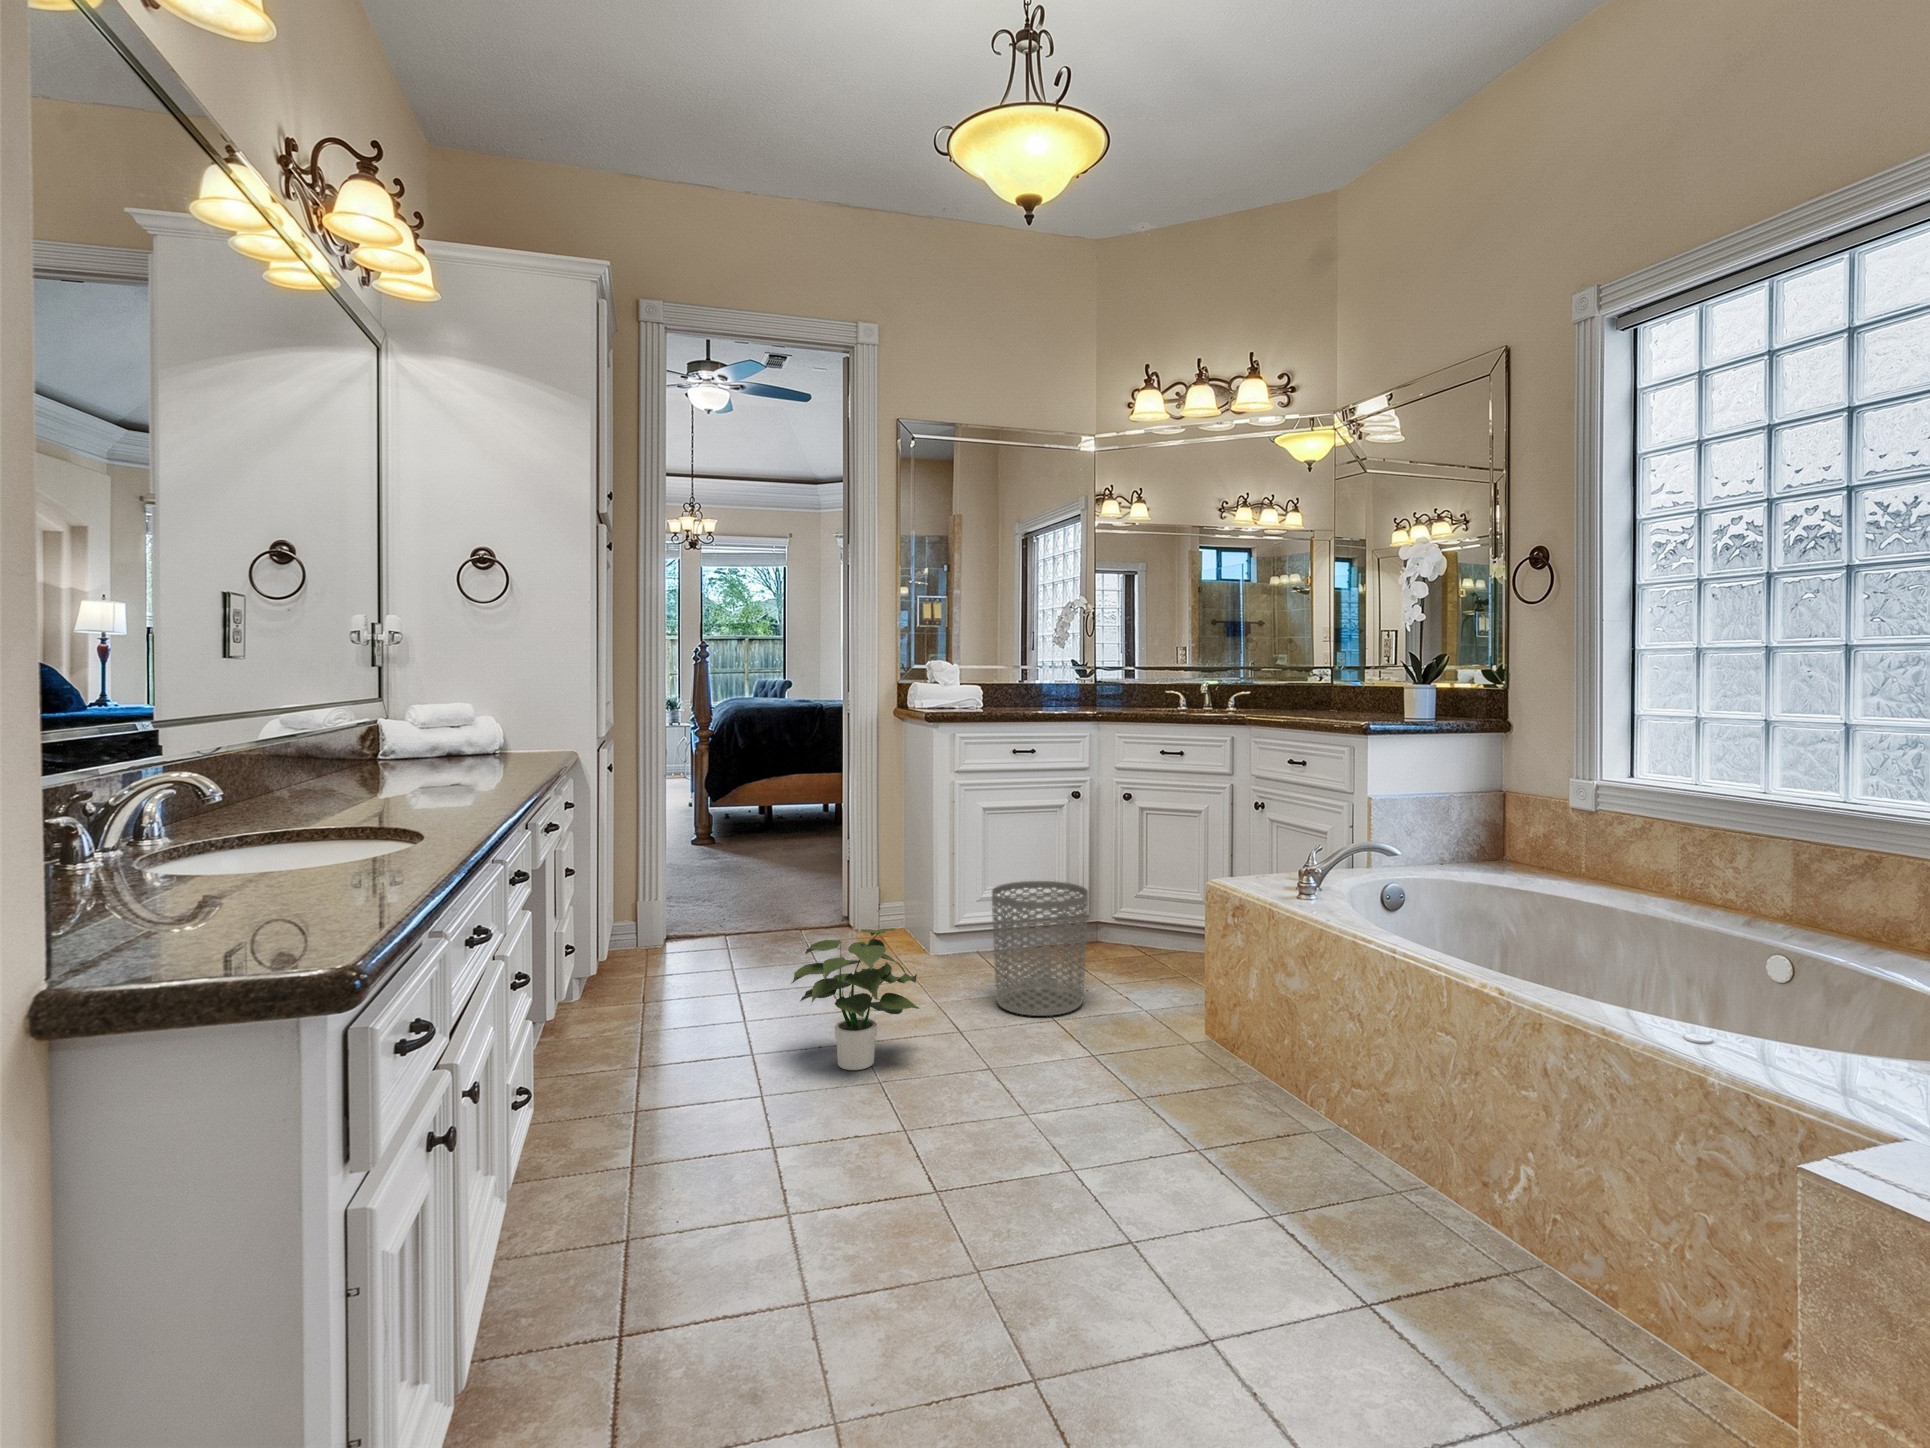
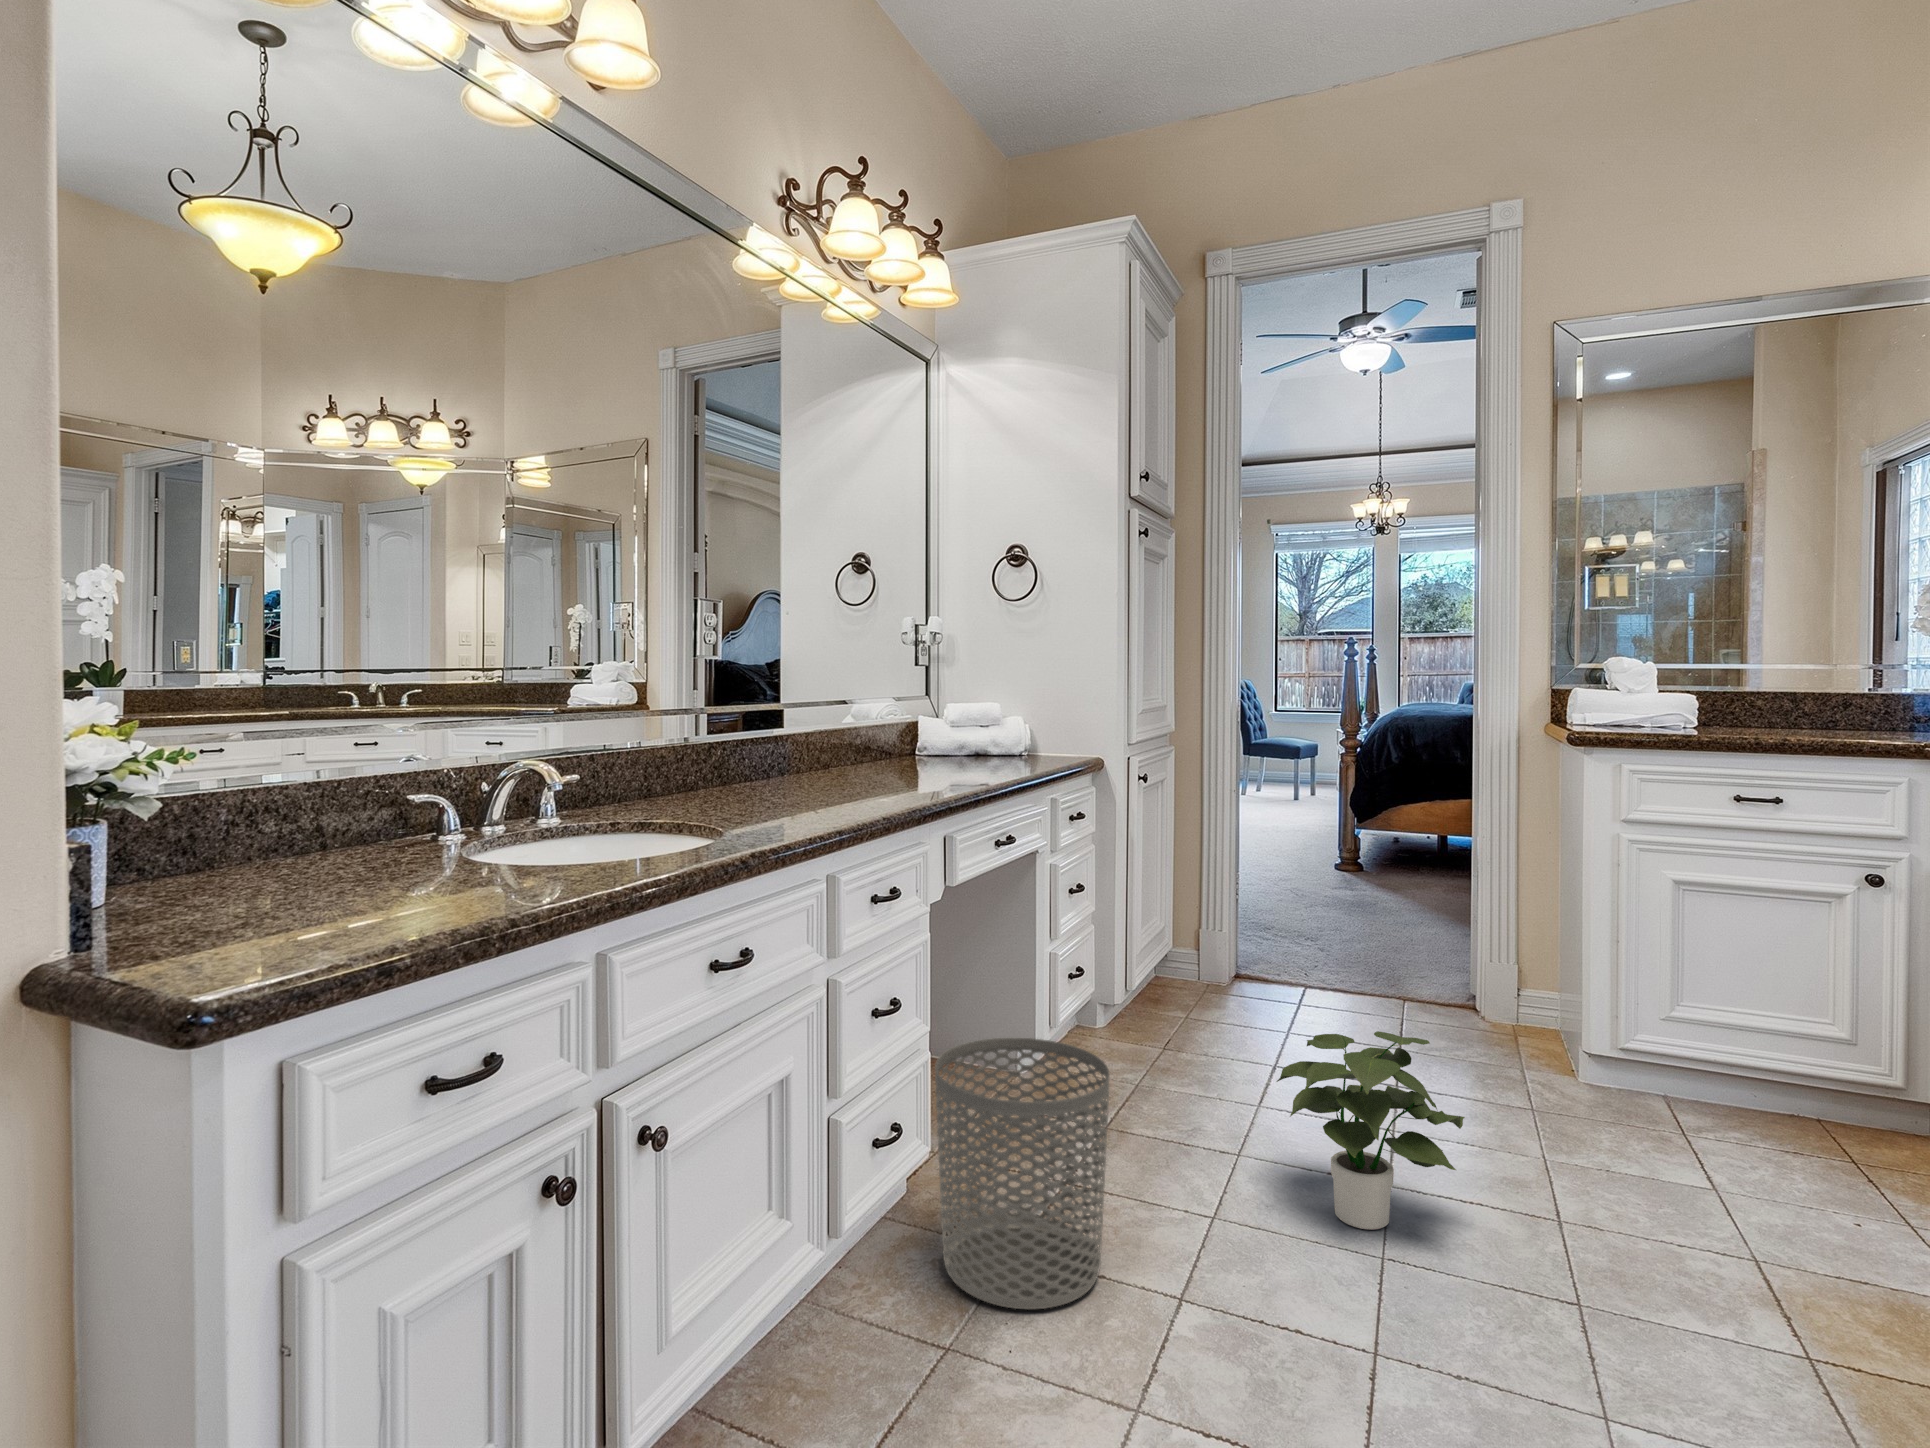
waste bin: present [992,881,1088,1016] -> present [935,1038,1110,1309]

